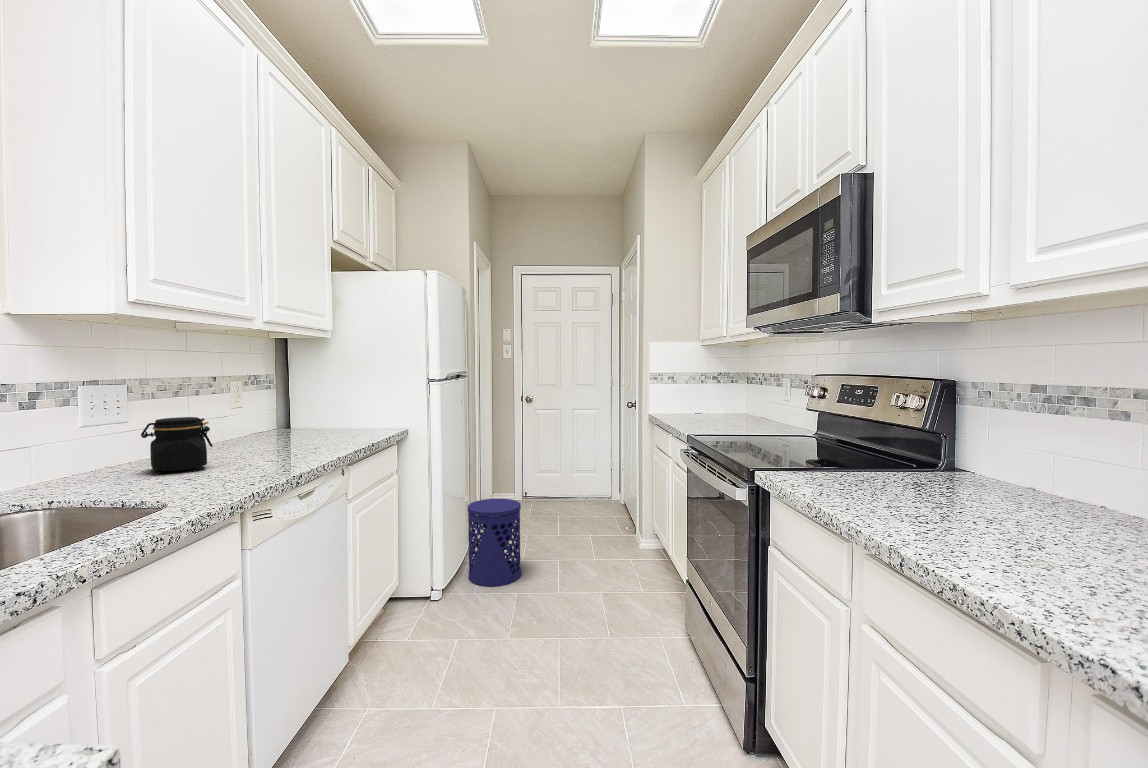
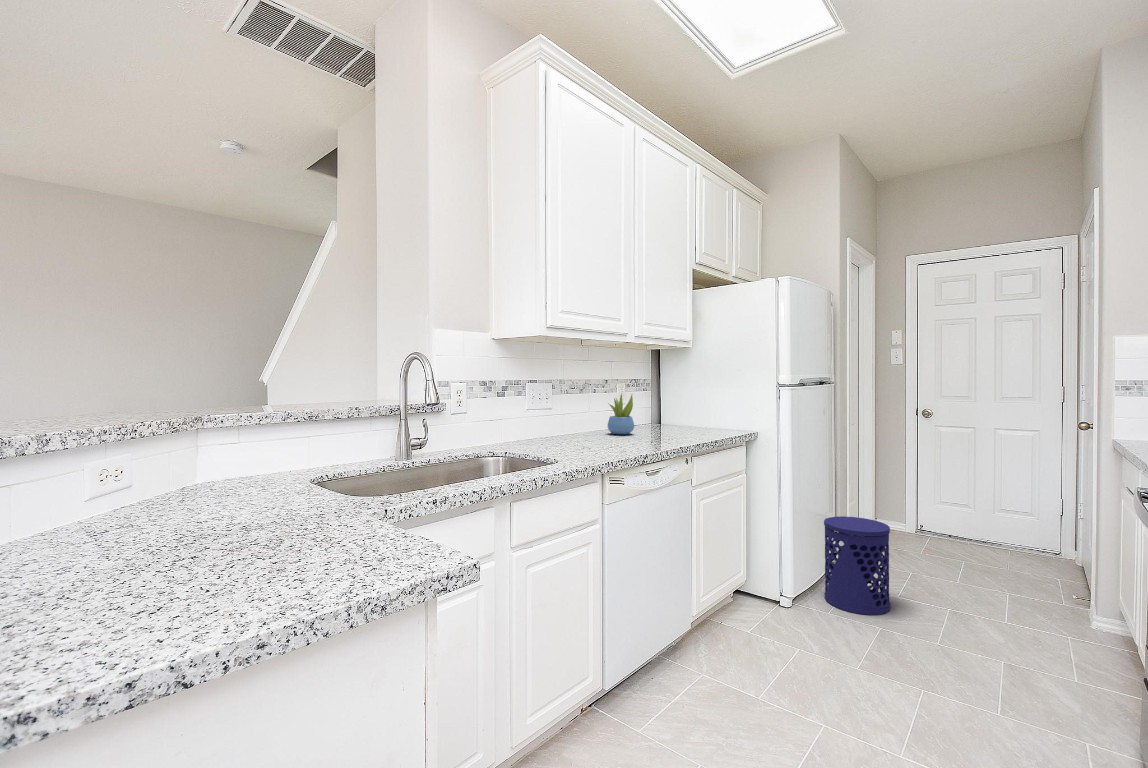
succulent plant: none [223,394,264,448] -> present [608,394,634,435]
jar: present [141,417,213,471] -> none [555,407,595,444]

